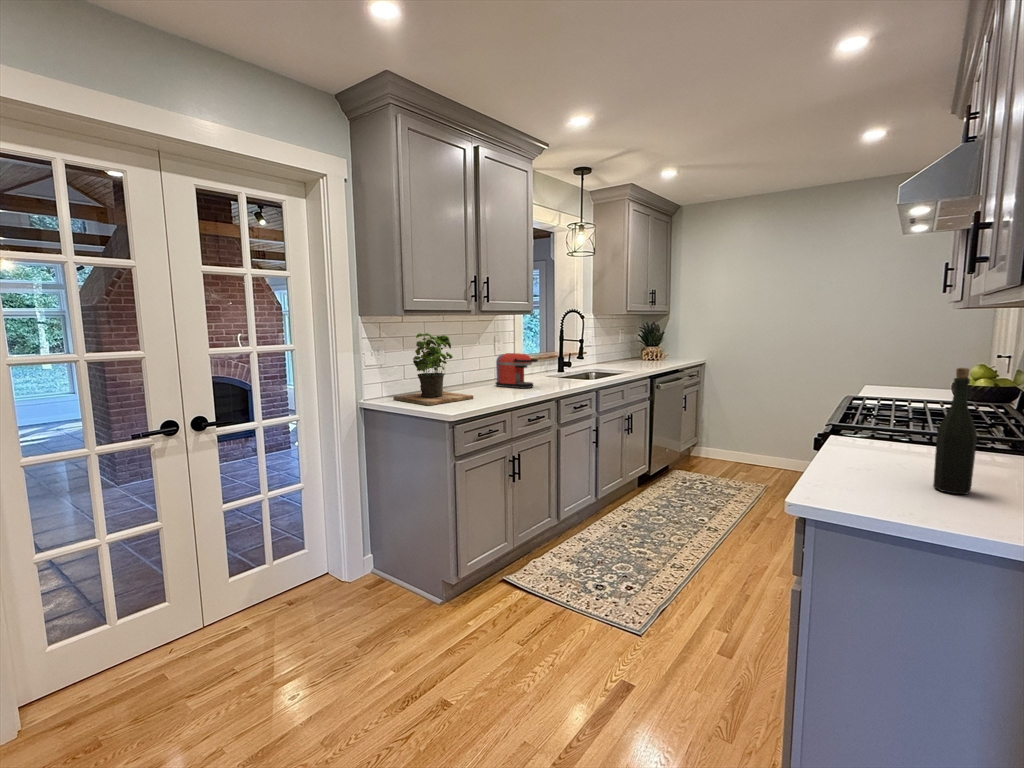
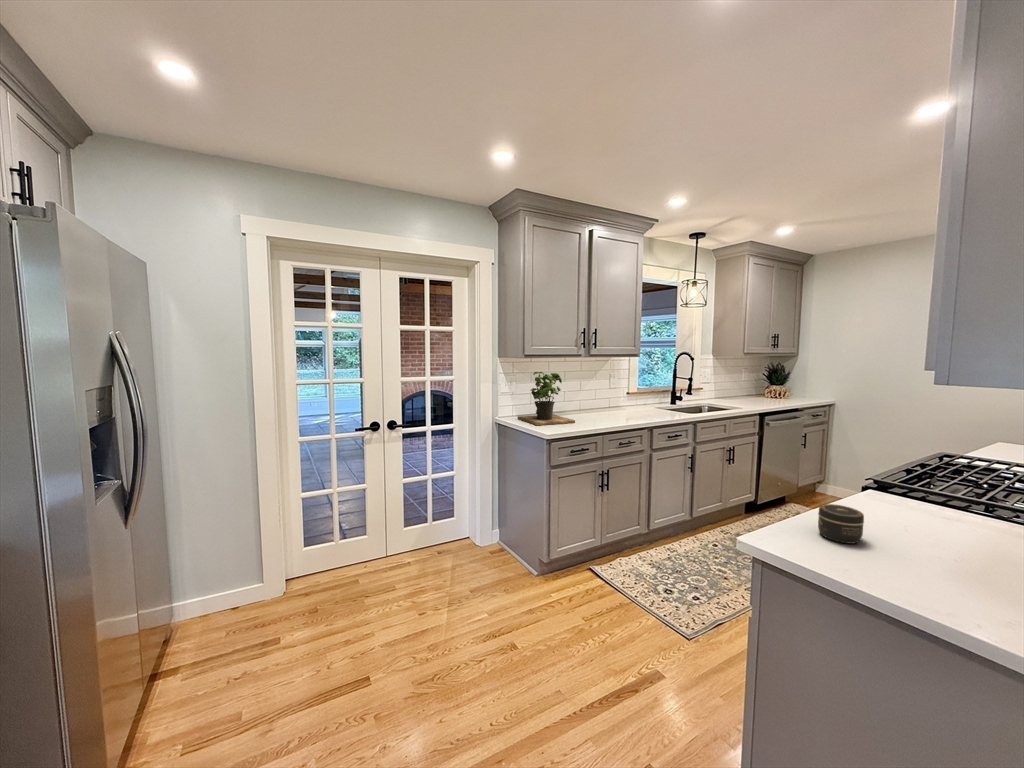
coffee maker: present [496,353,538,388] -> none [604,388,637,417]
bottle: present [933,368,977,494] -> none [907,436,949,557]
jar: none [851,454,901,494] -> present [818,504,864,544]

